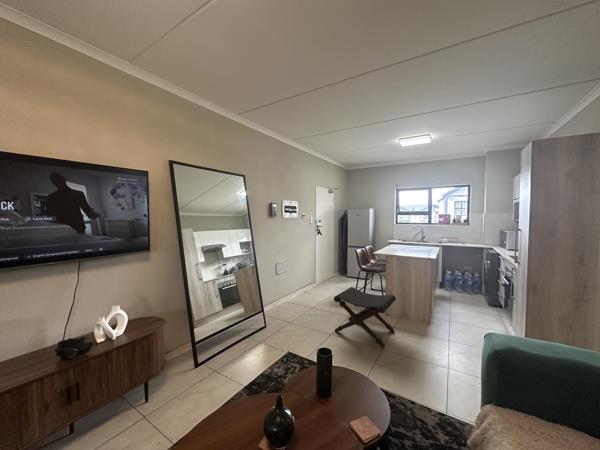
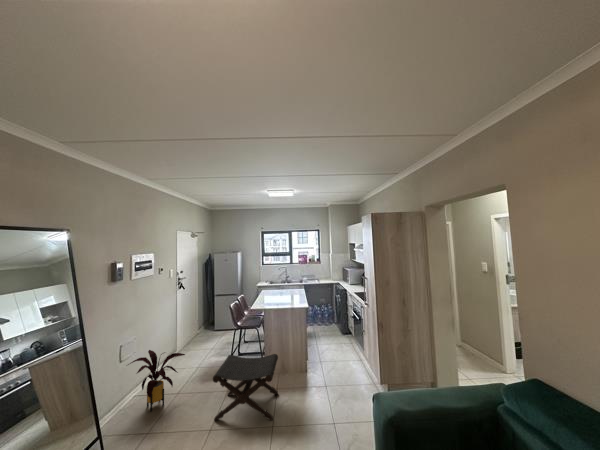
house plant: none [280,271,318,313] -> present [128,350,185,412]

